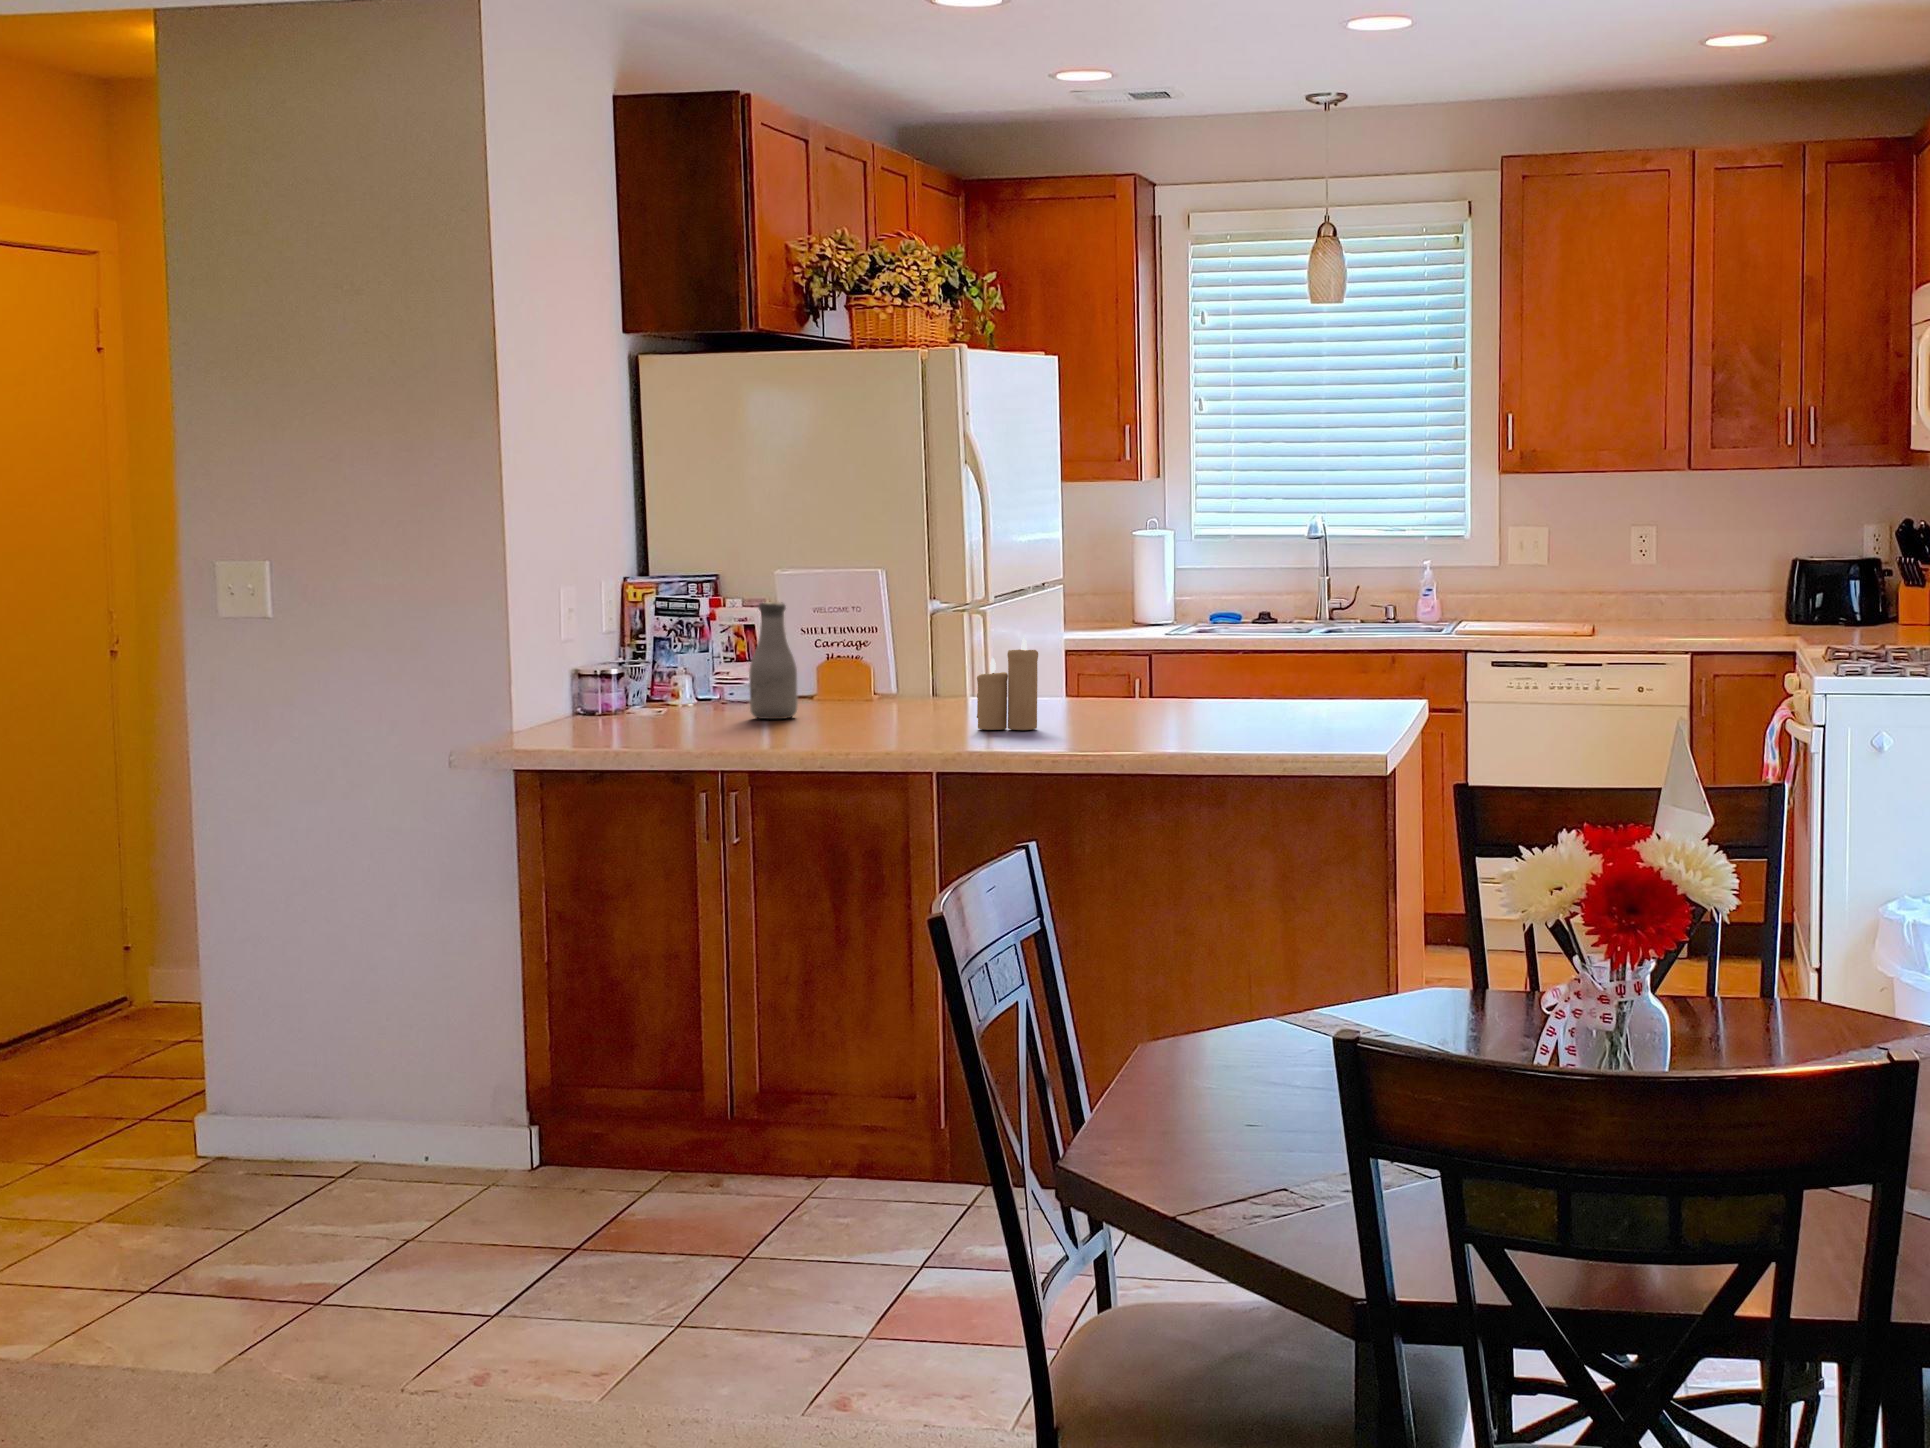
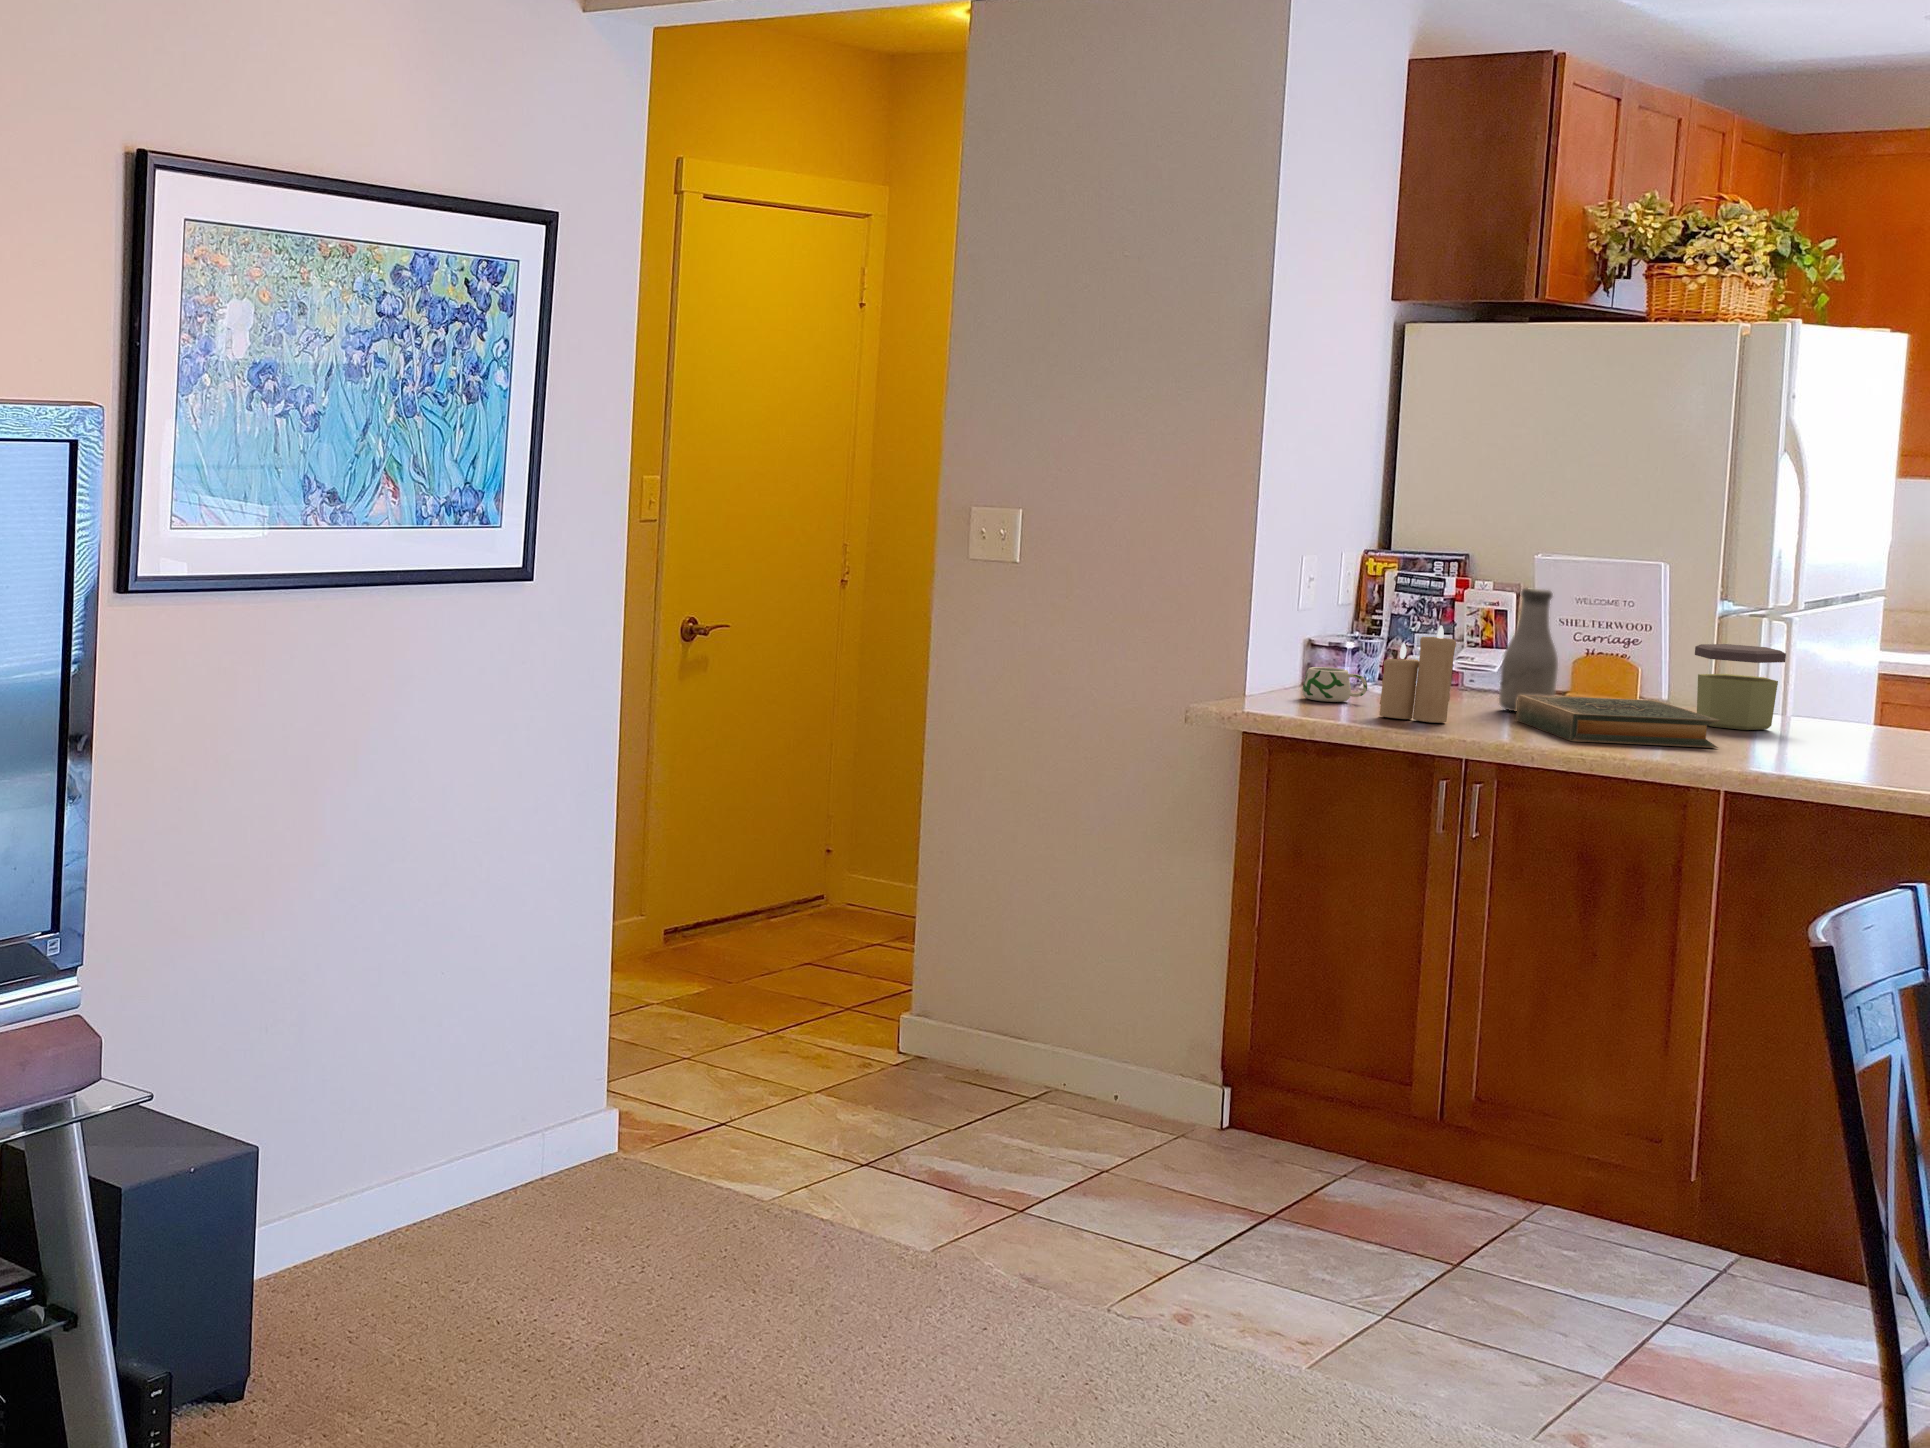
jar: none [909,638,979,714] -> present [1695,644,1786,730]
candle: present [977,638,1038,730] -> present [1379,625,1456,723]
mug: none [570,695,630,729] -> present [1302,667,1367,702]
hardback book: none [762,696,927,743] -> present [1516,695,1720,748]

